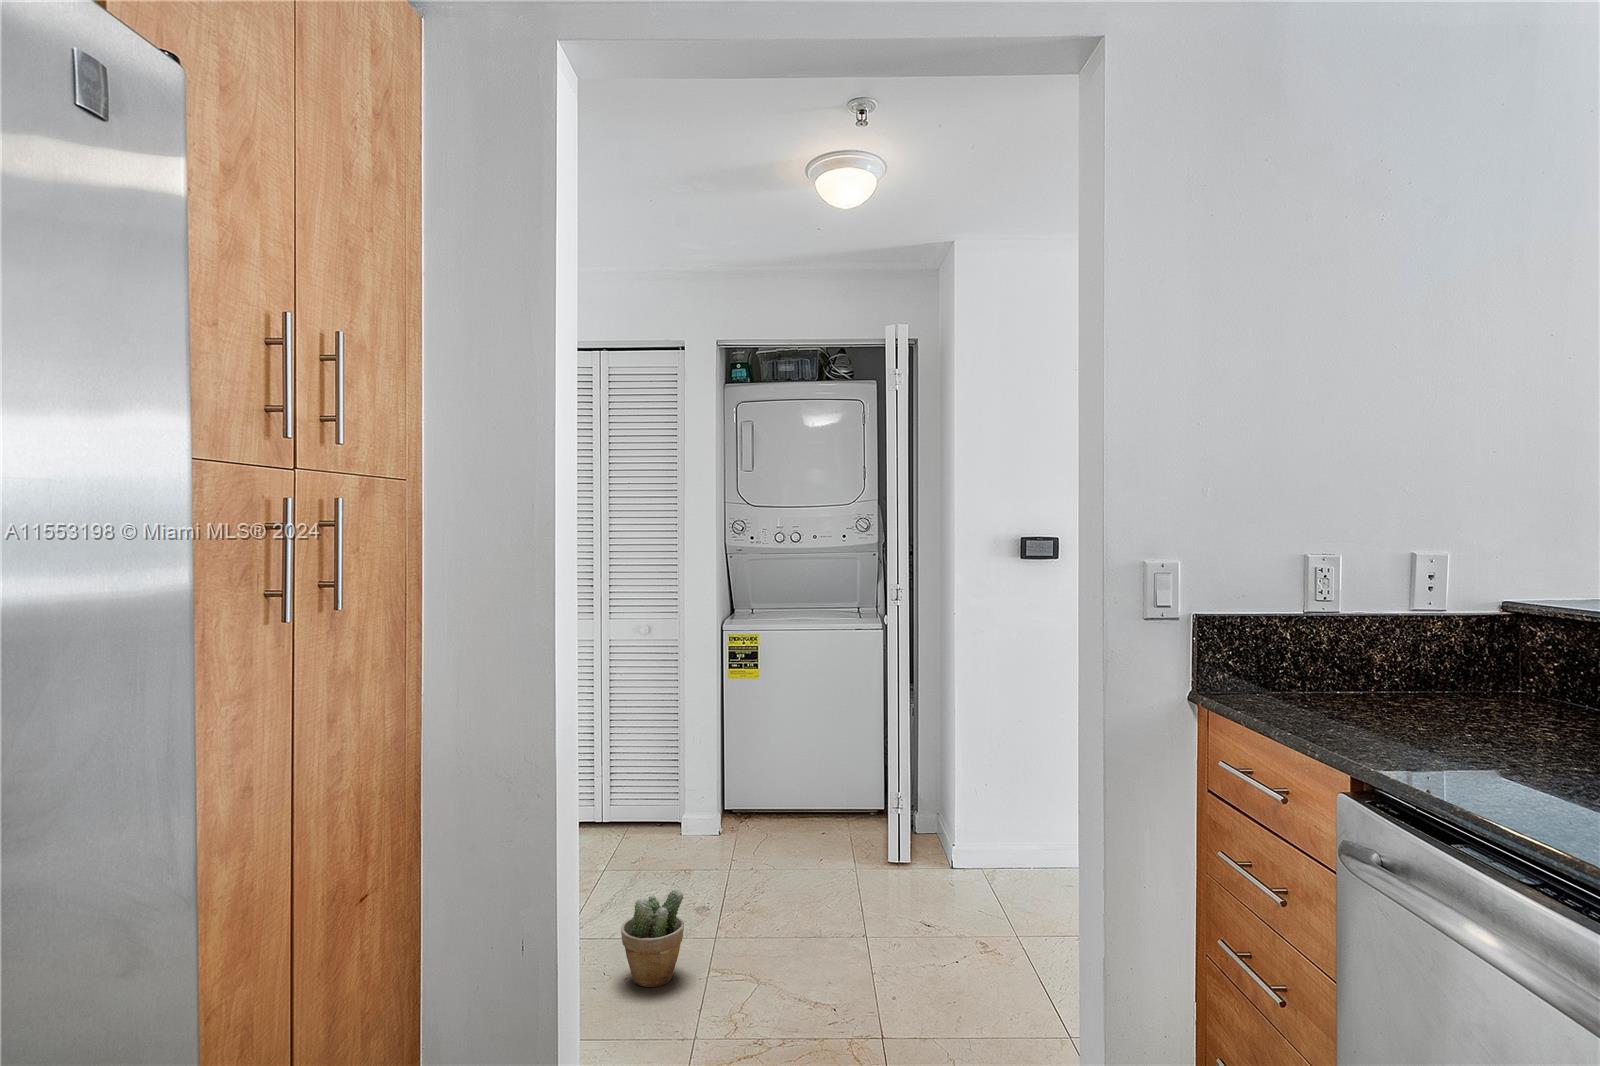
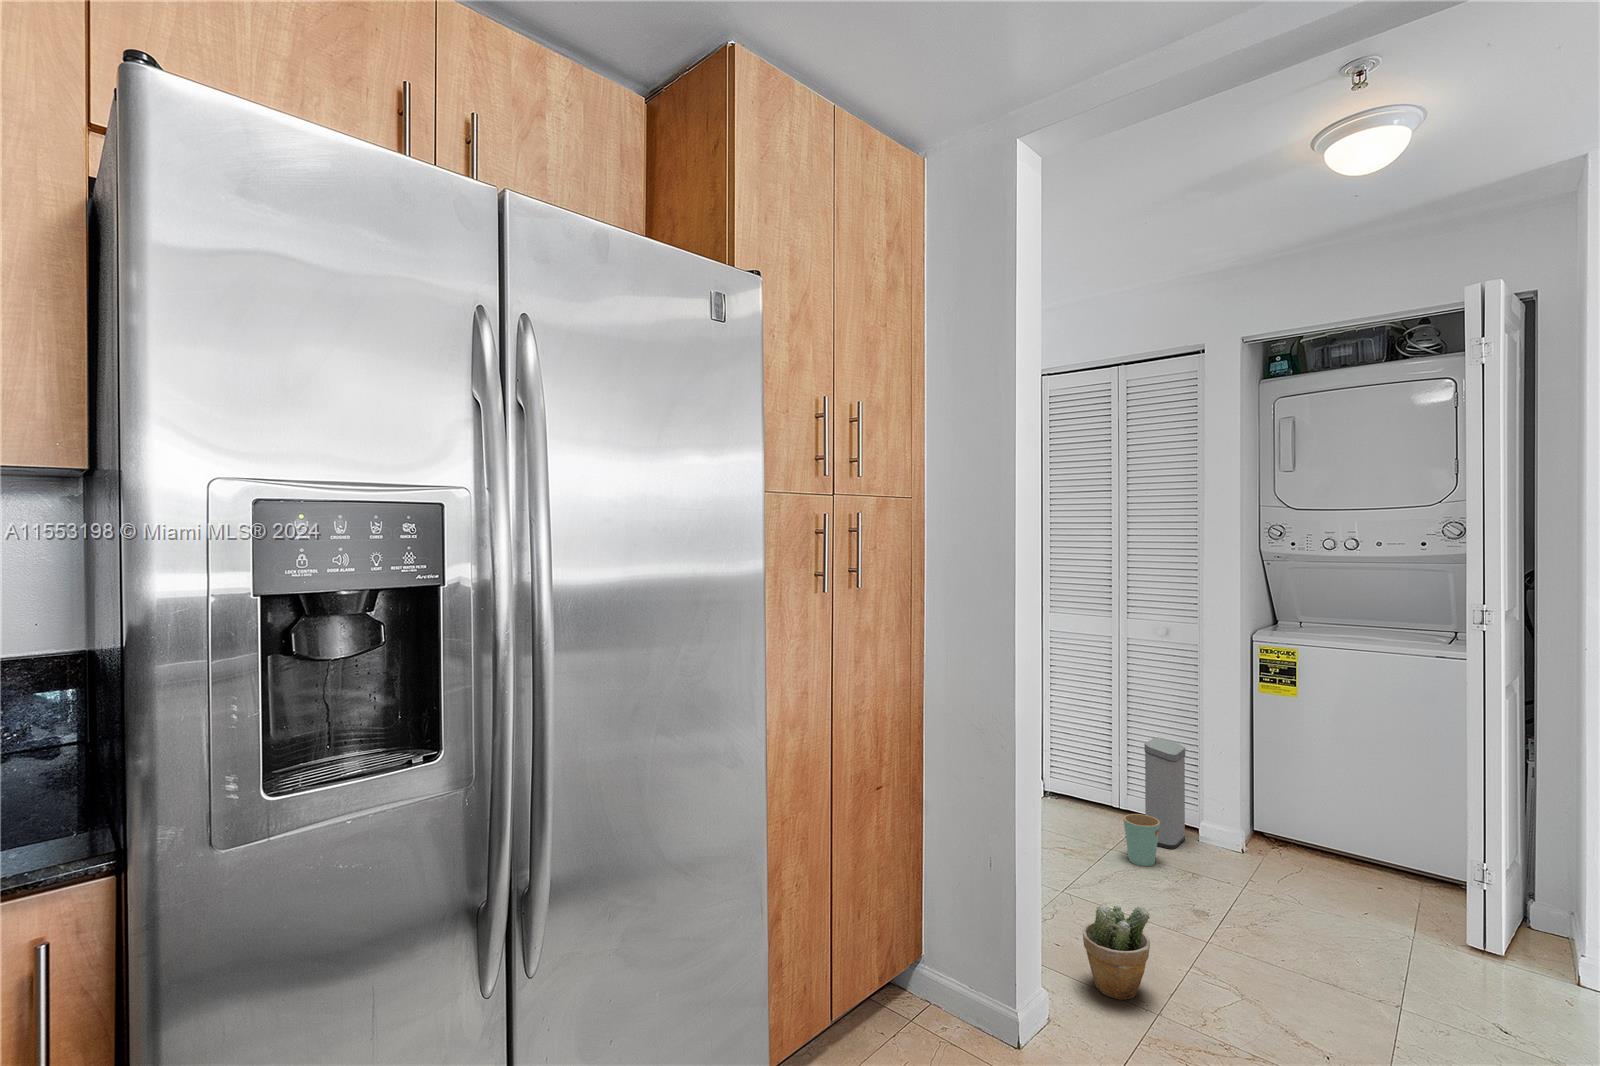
trash can: none [618,735,667,865] -> present [1123,737,1185,866]

